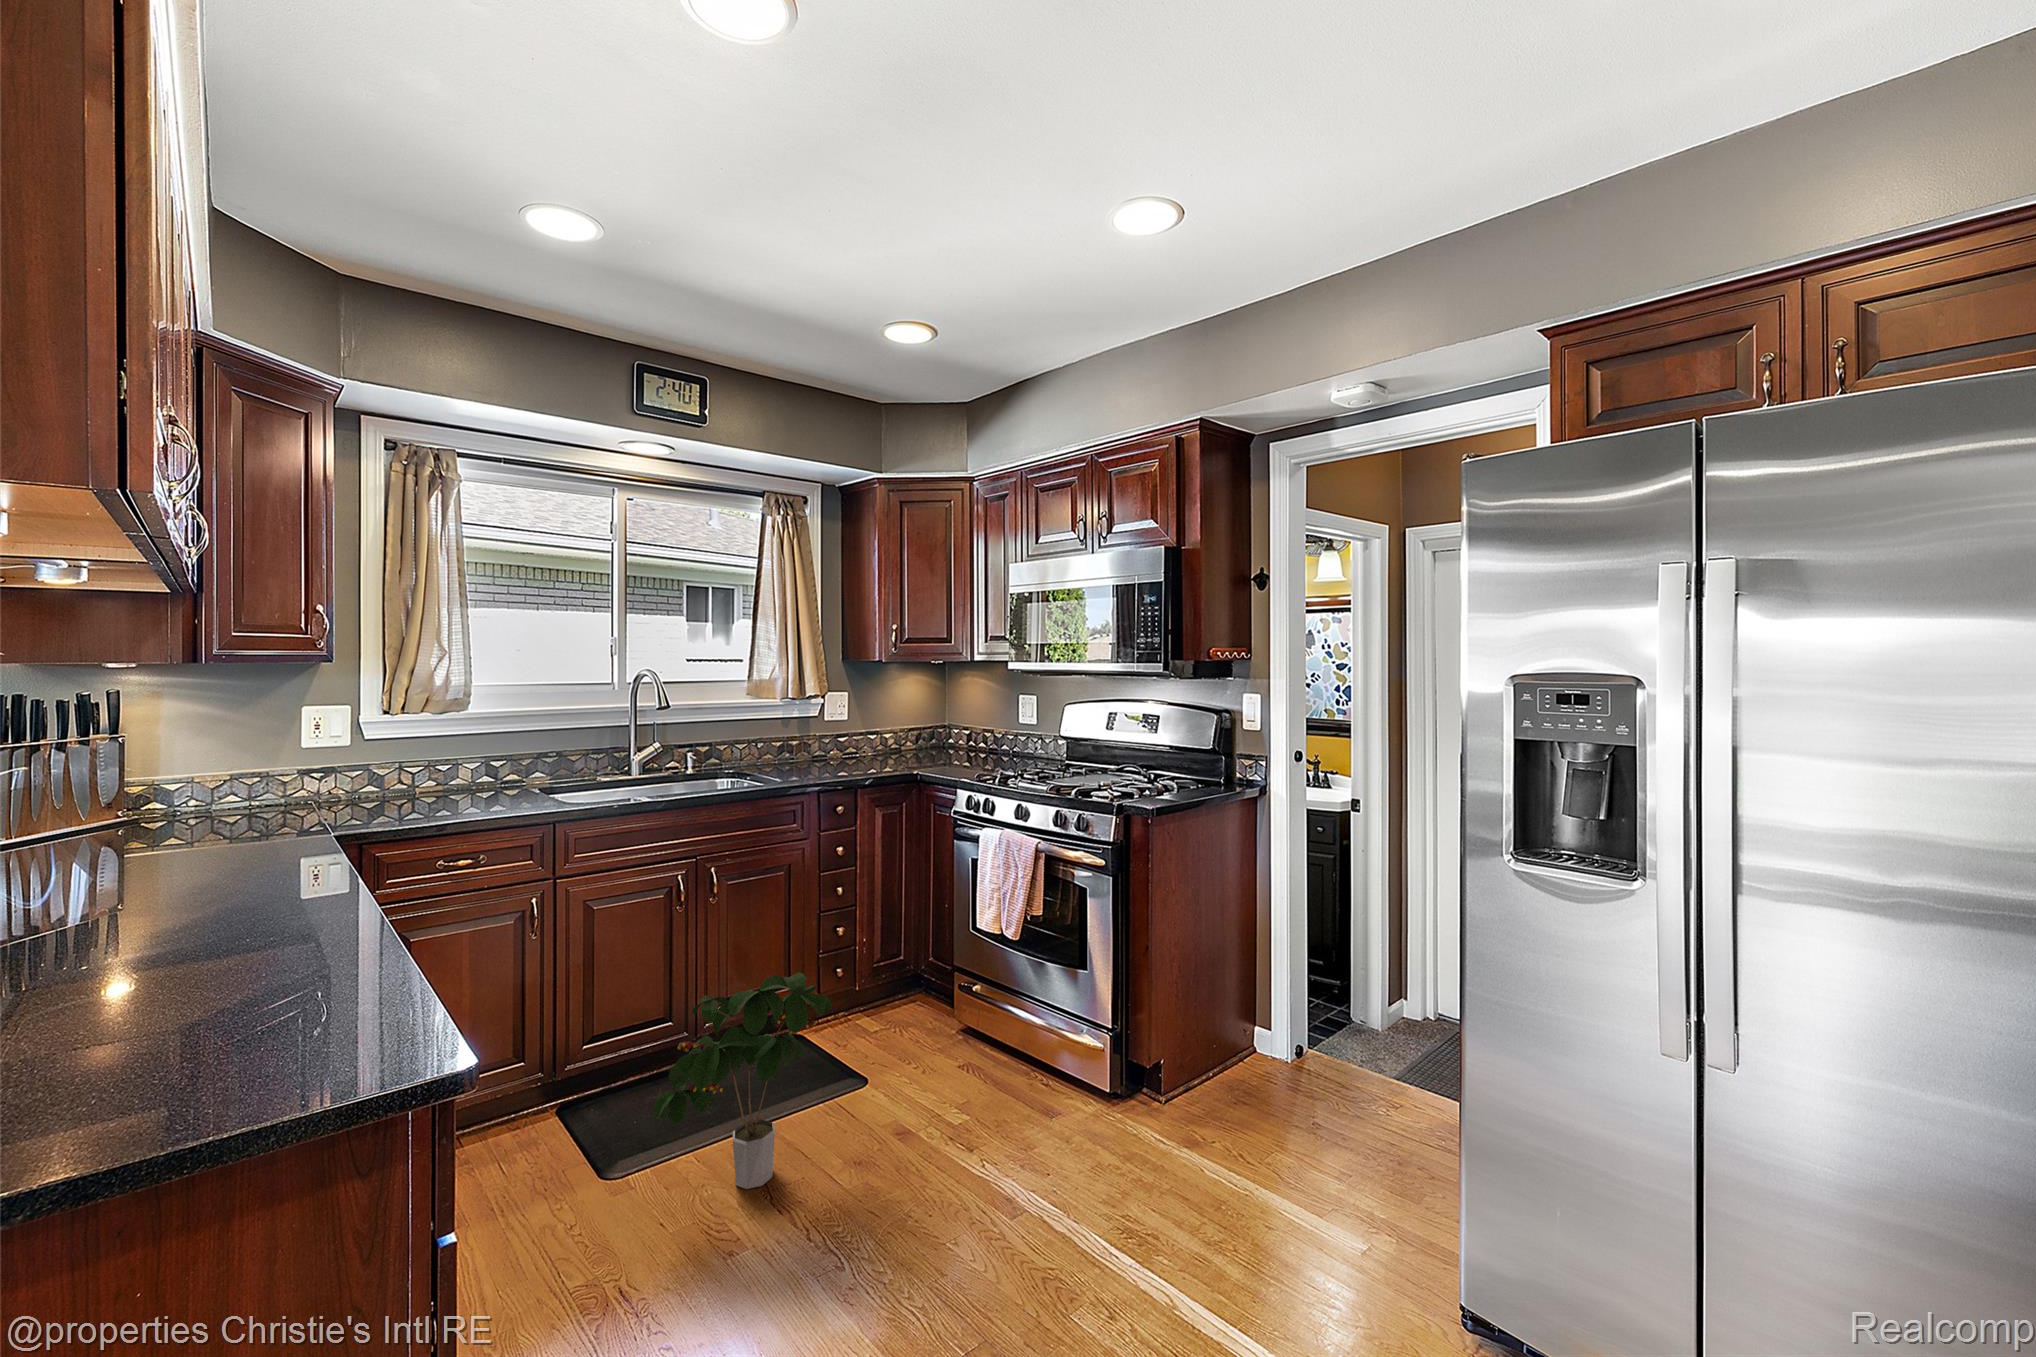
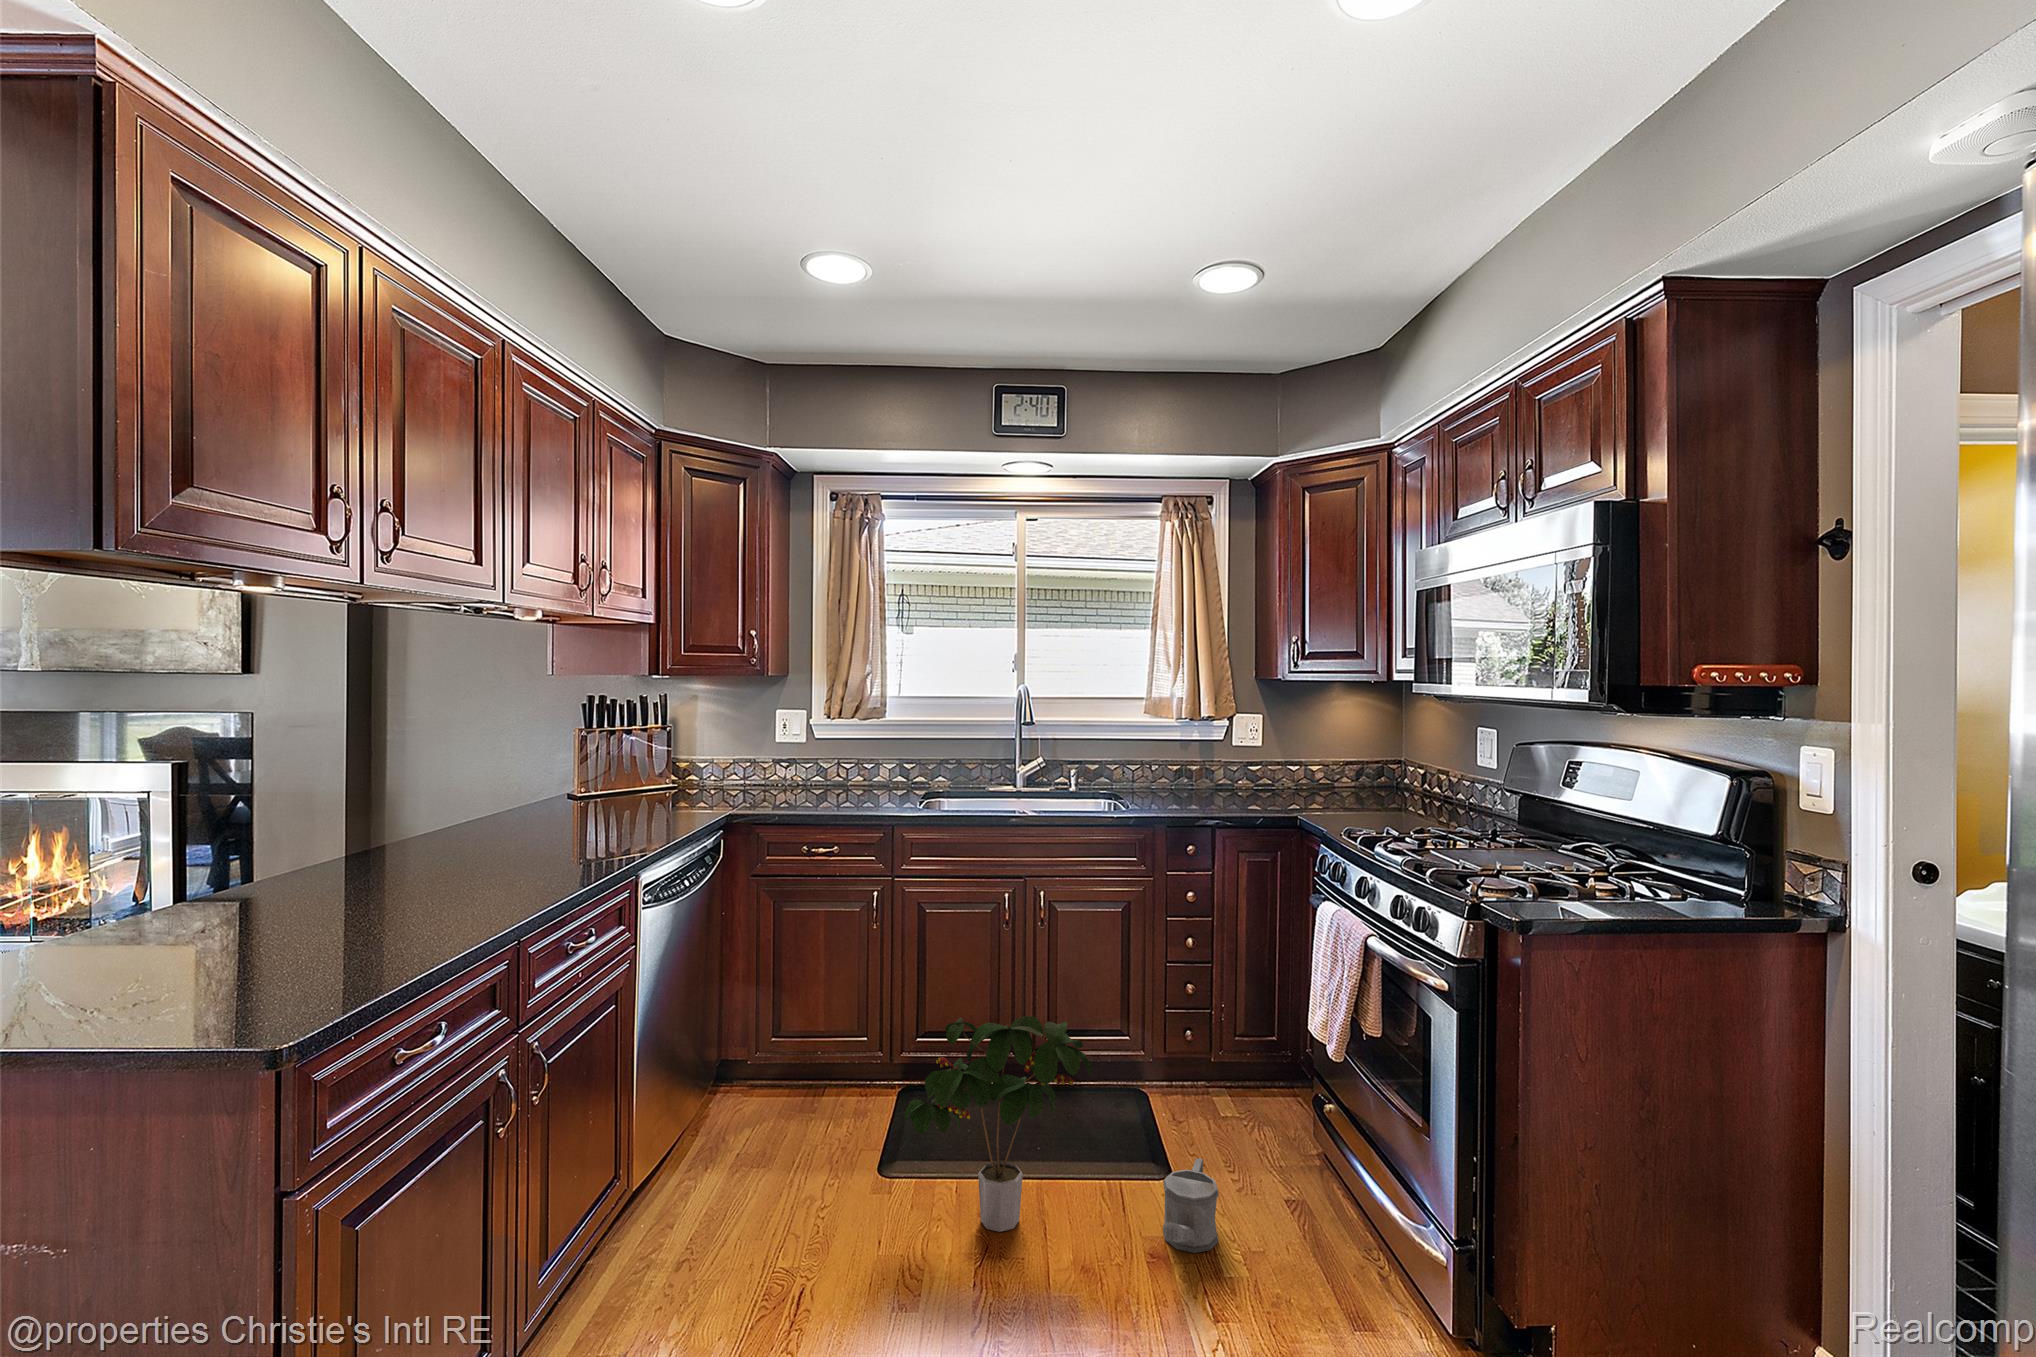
watering can: none [893,1054,941,1130] -> present [1163,1158,1219,1253]

